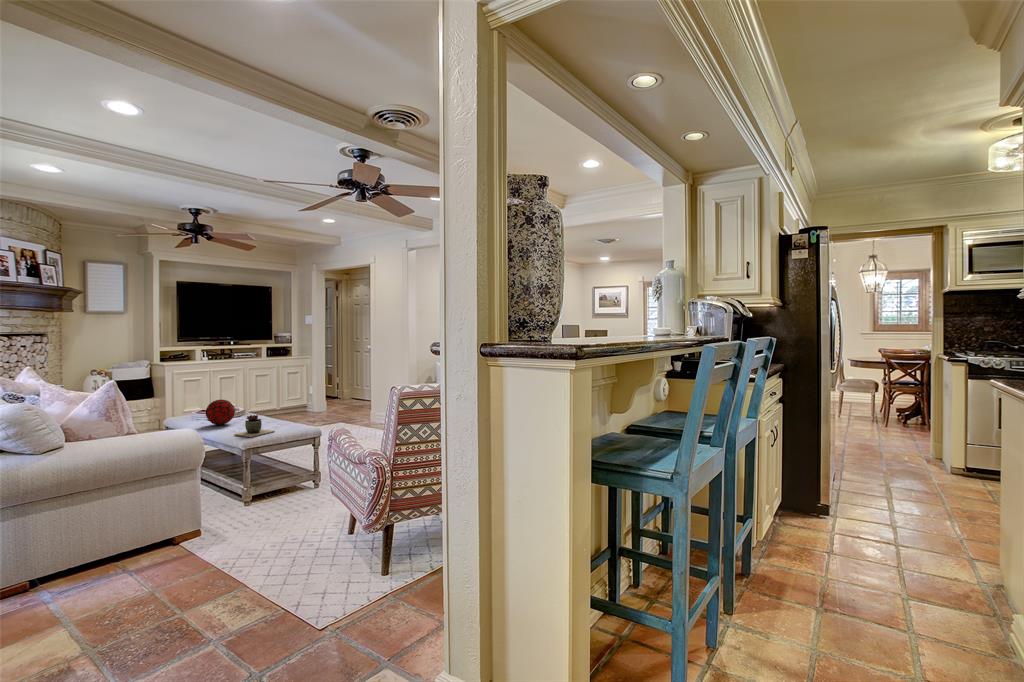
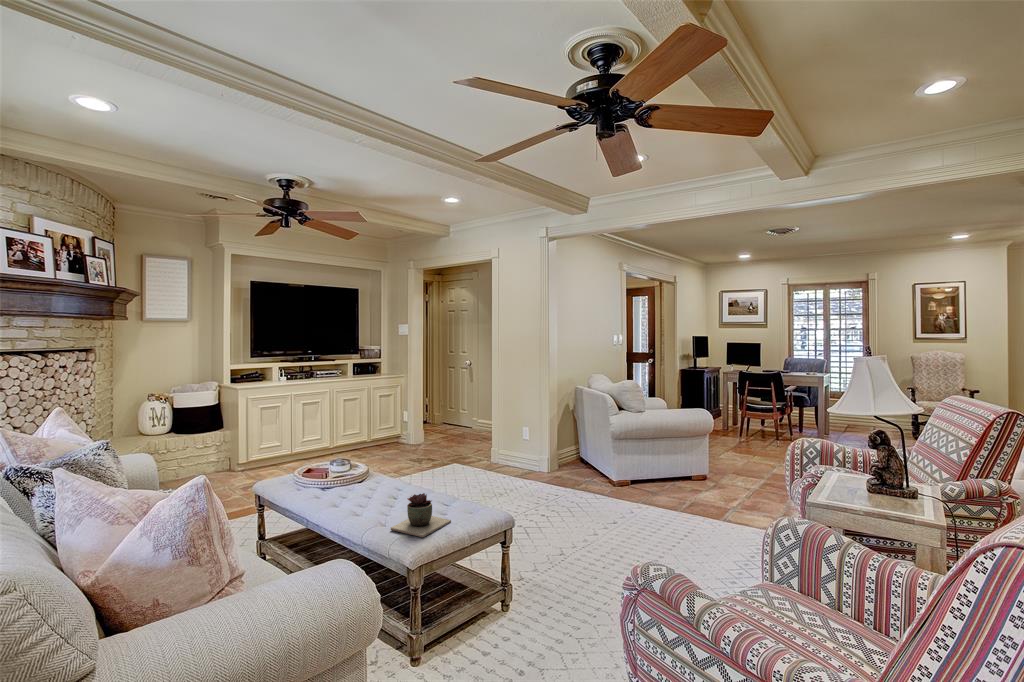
decorative orb: present [206,400,235,425] -> none [329,458,371,499]

